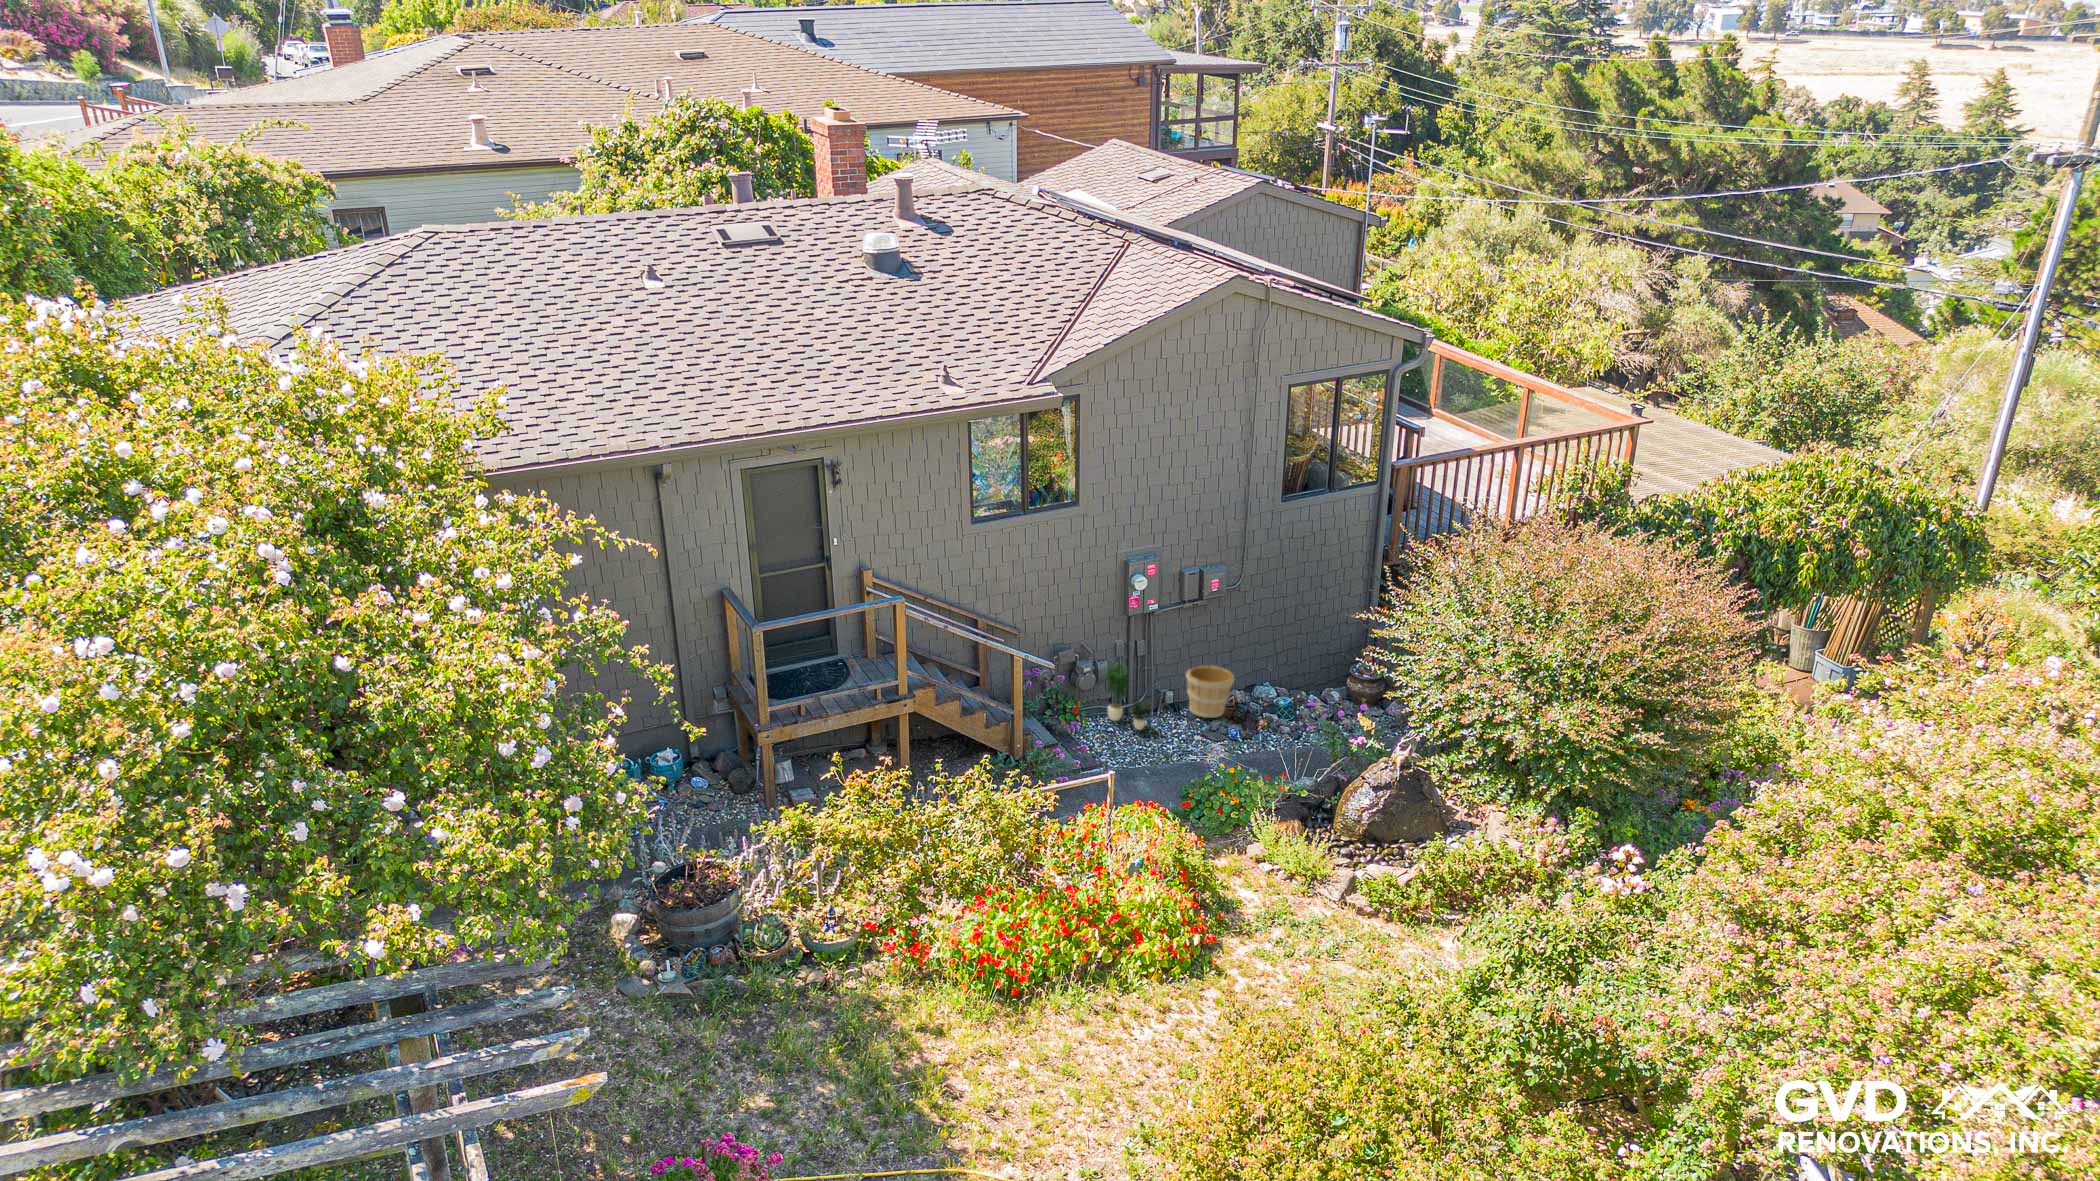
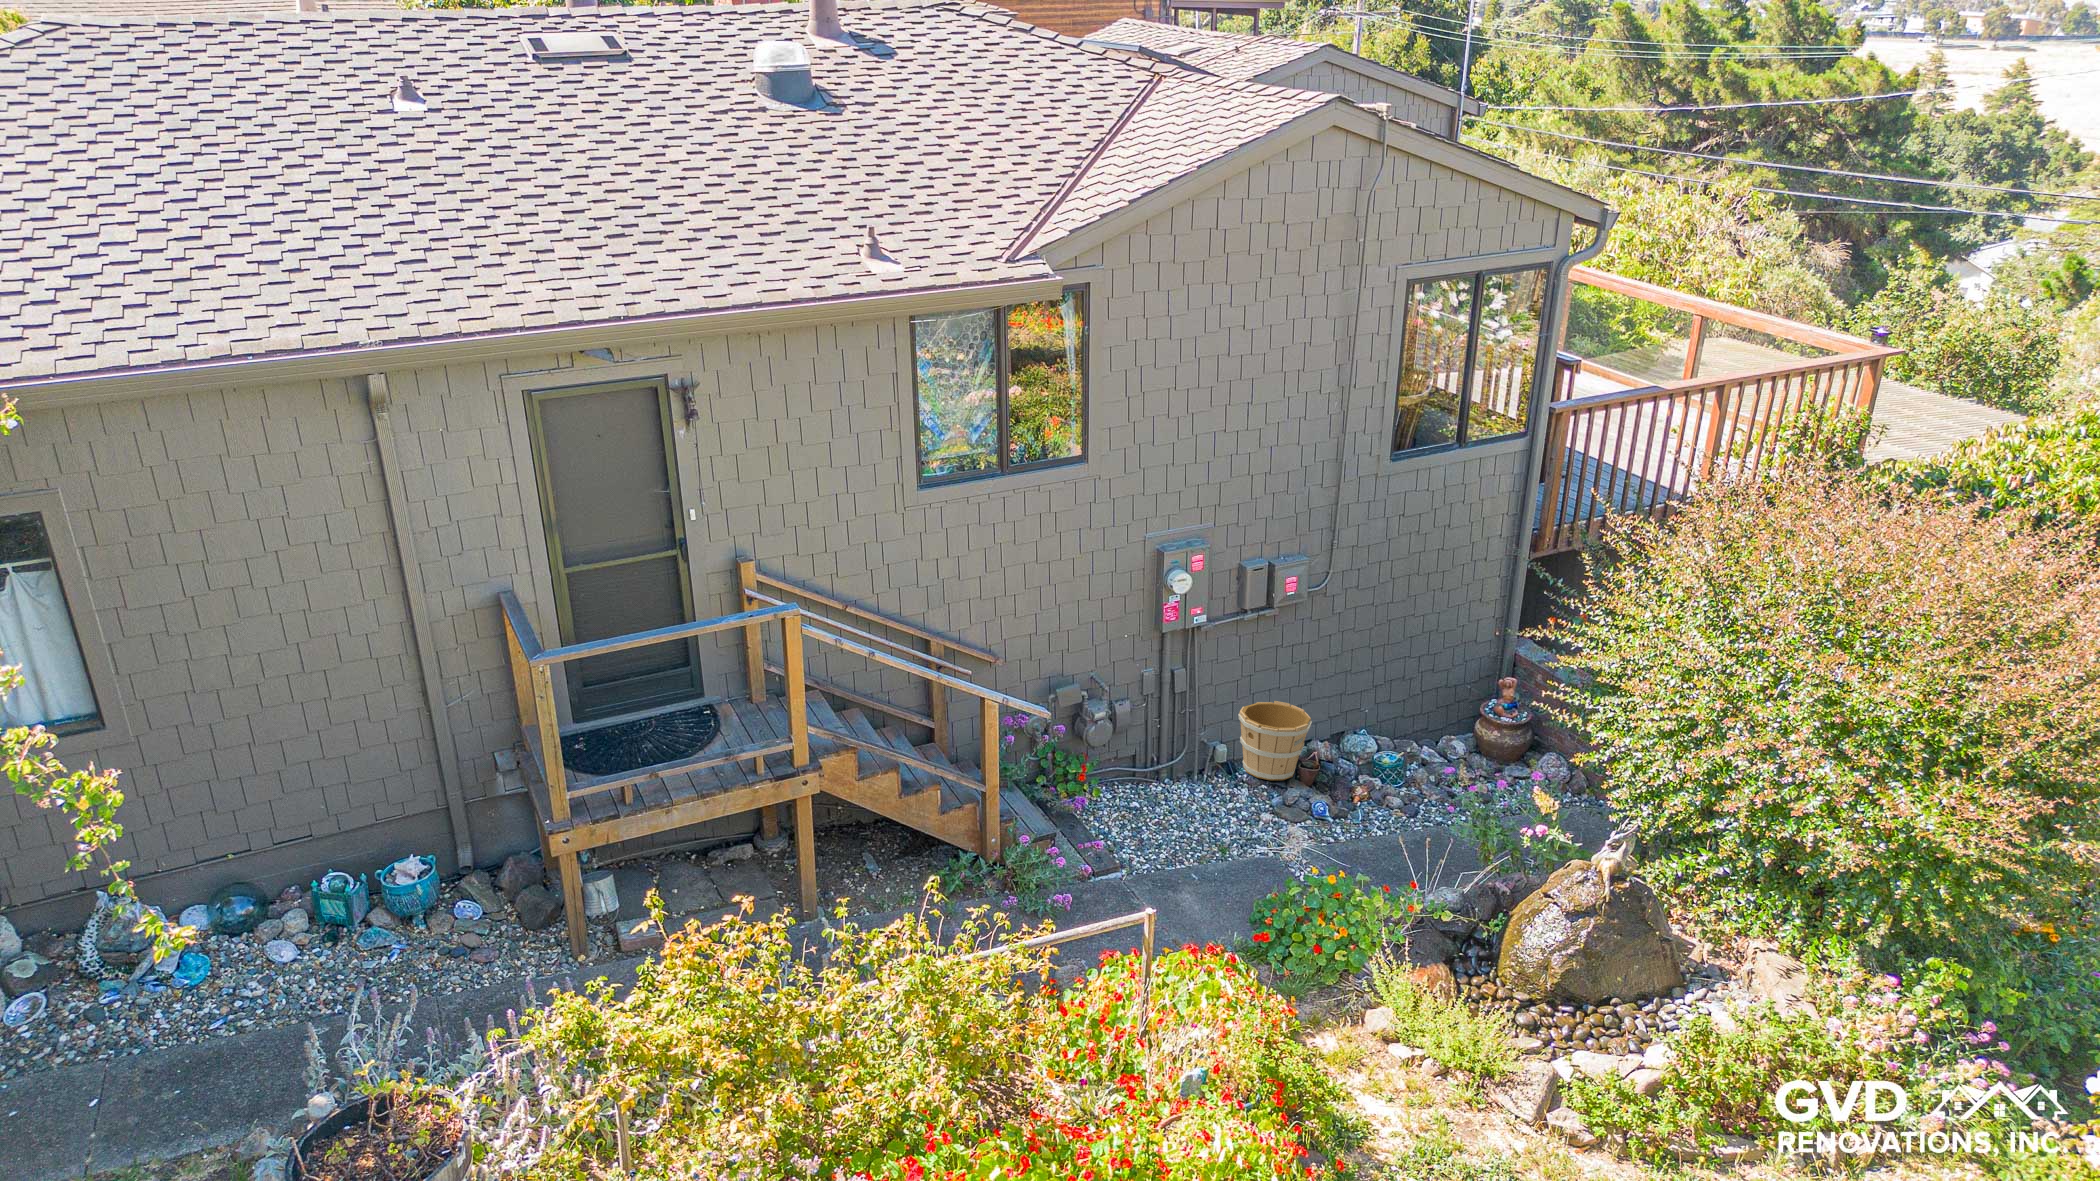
potted plant: present [1105,664,1152,730] -> none [1119,695,1196,800]

